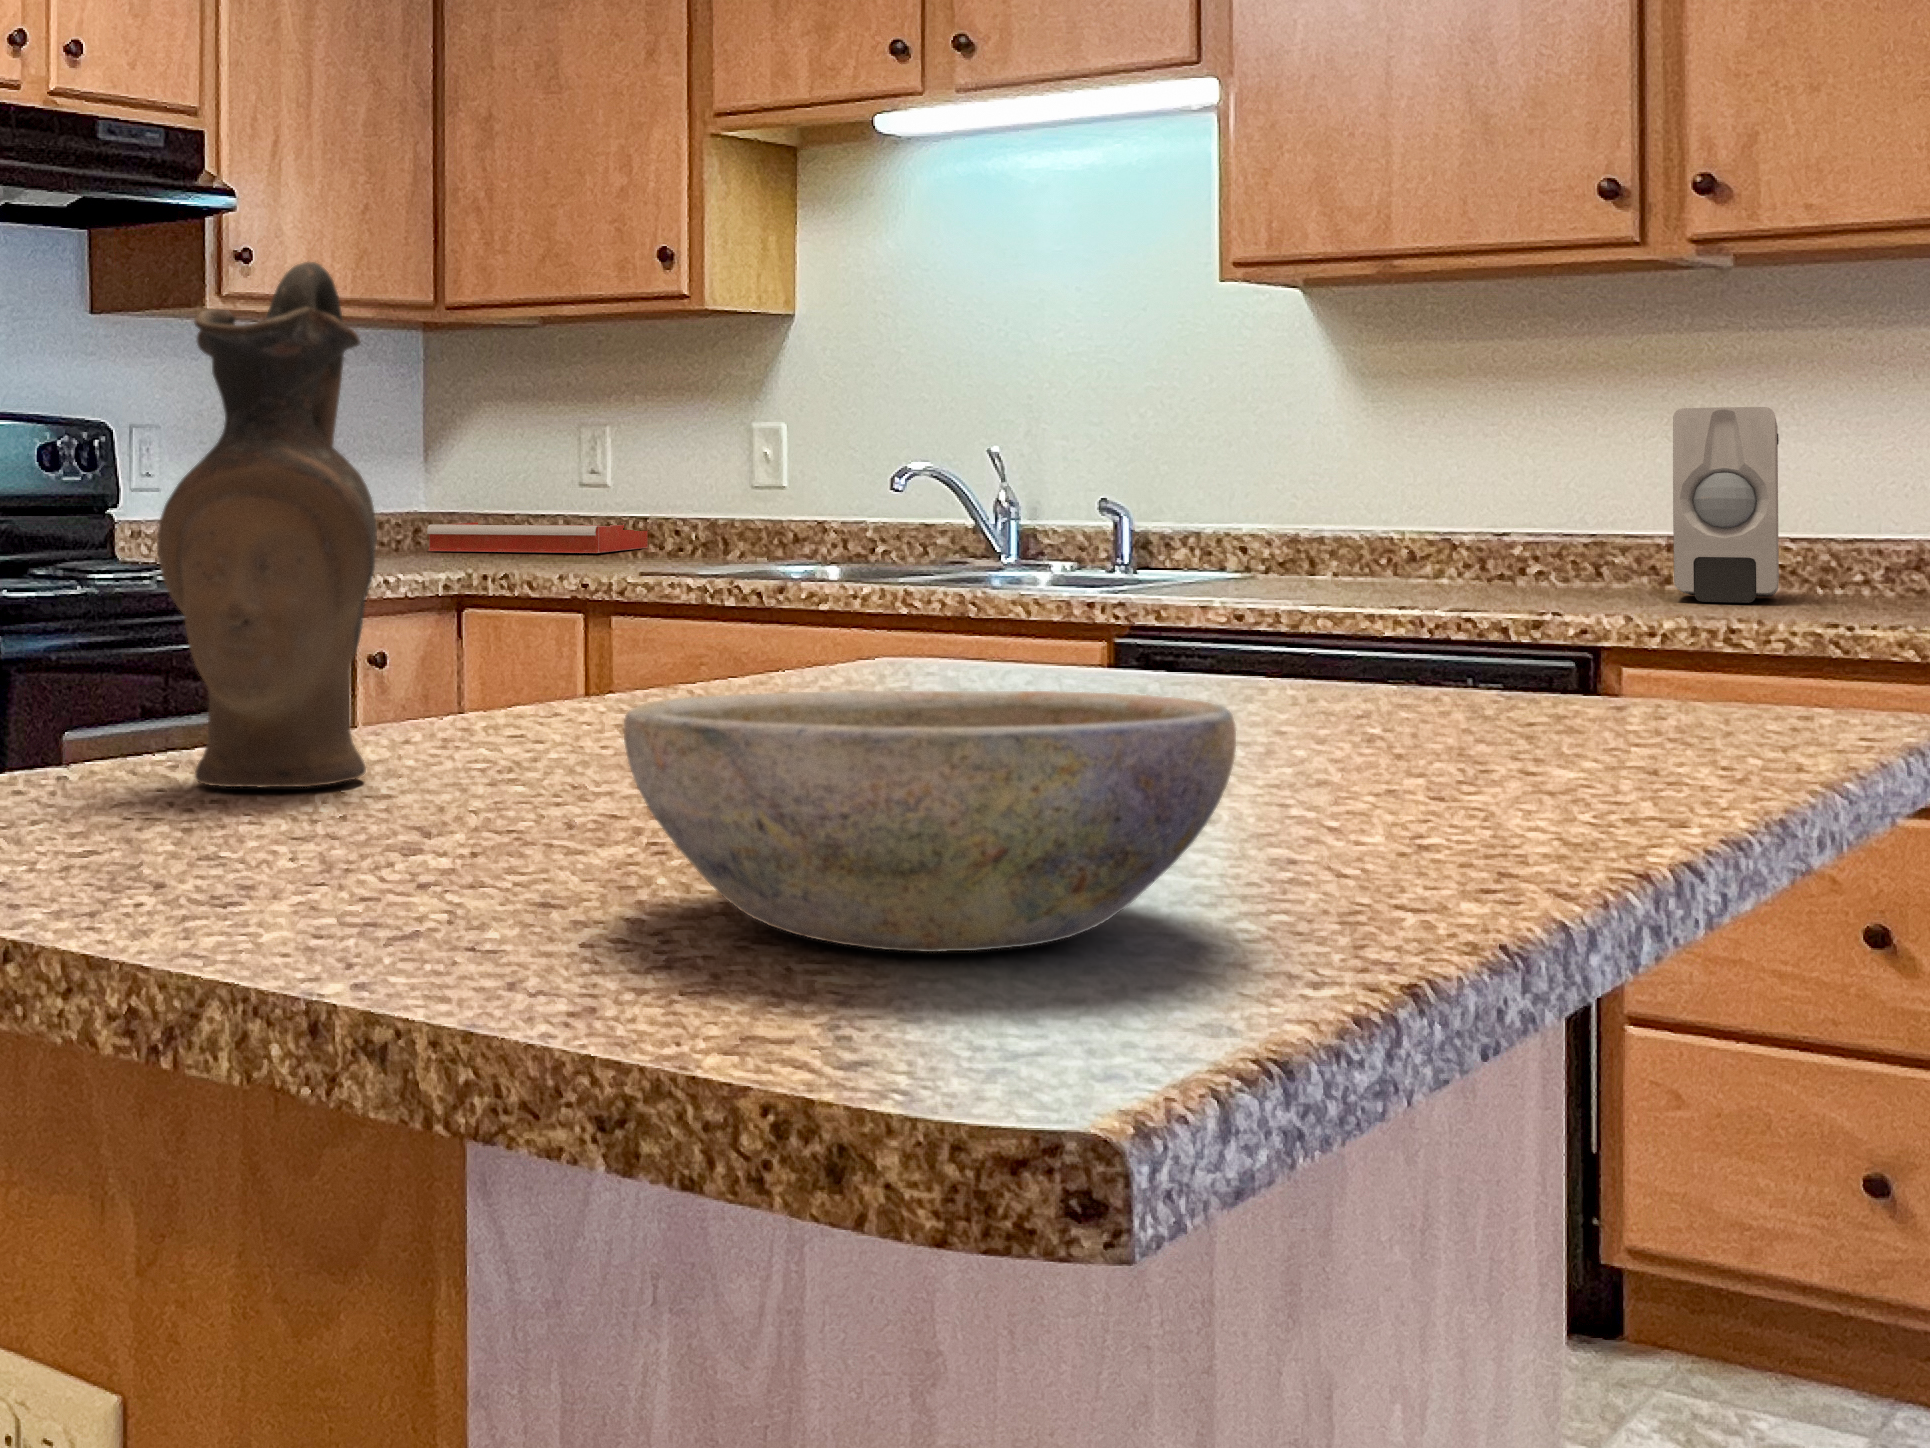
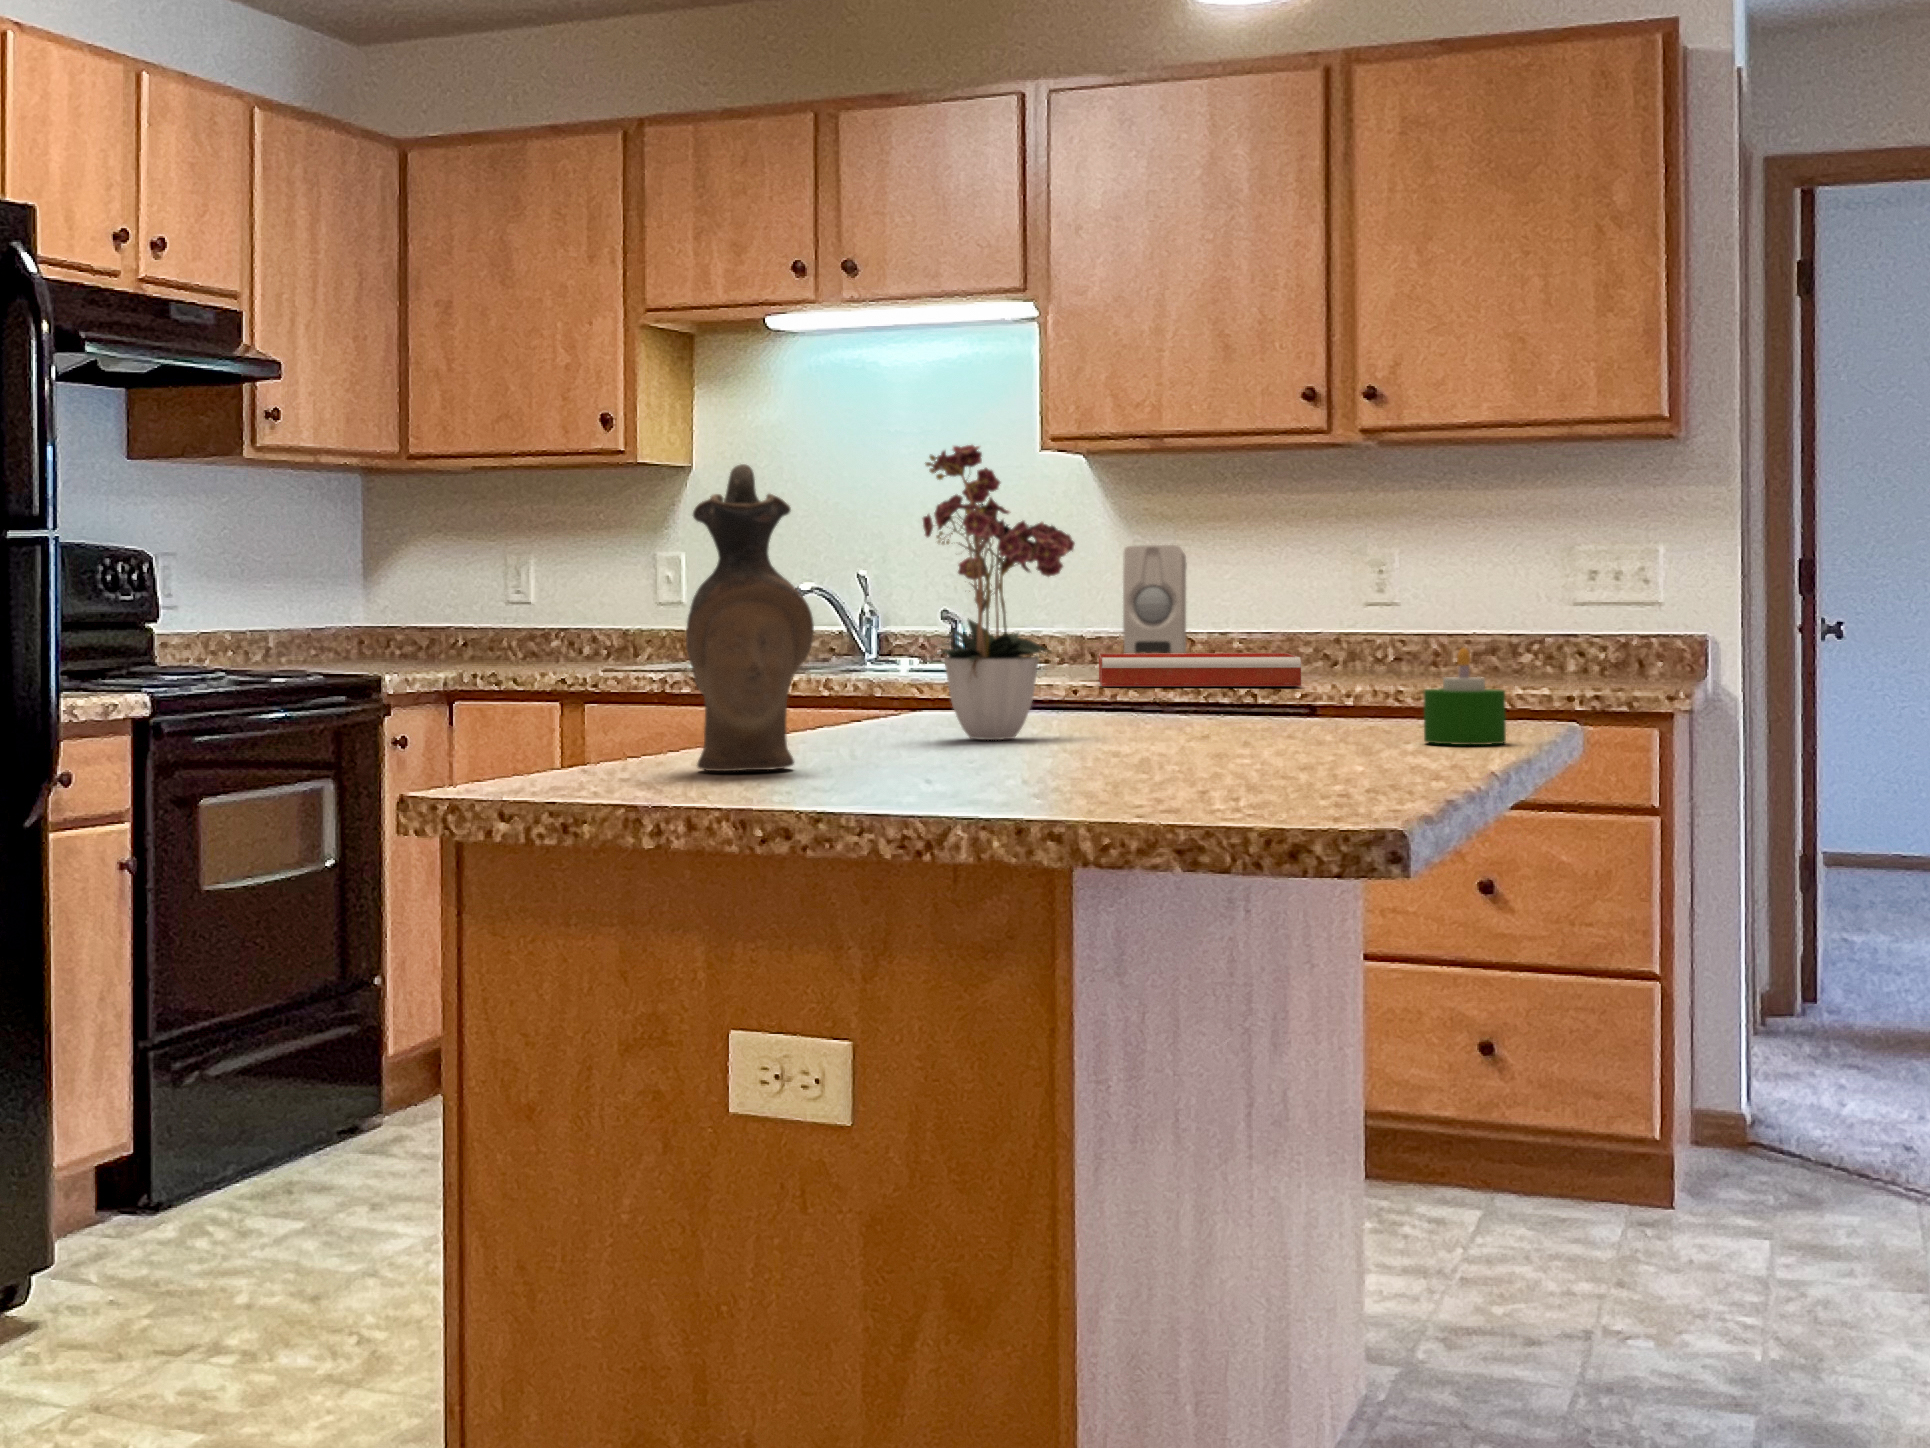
flower arrangement: none [715,215,1034,723] -> present [922,445,1075,740]
soap dispenser: present [1673,407,1779,603] -> present [1123,545,1186,653]
tray: present [427,522,648,553] -> present [1099,653,1301,686]
candle: none [1601,589,1769,777] -> present [1424,648,1506,745]
bowl: present [624,691,1236,952] -> none [1079,690,1363,799]

